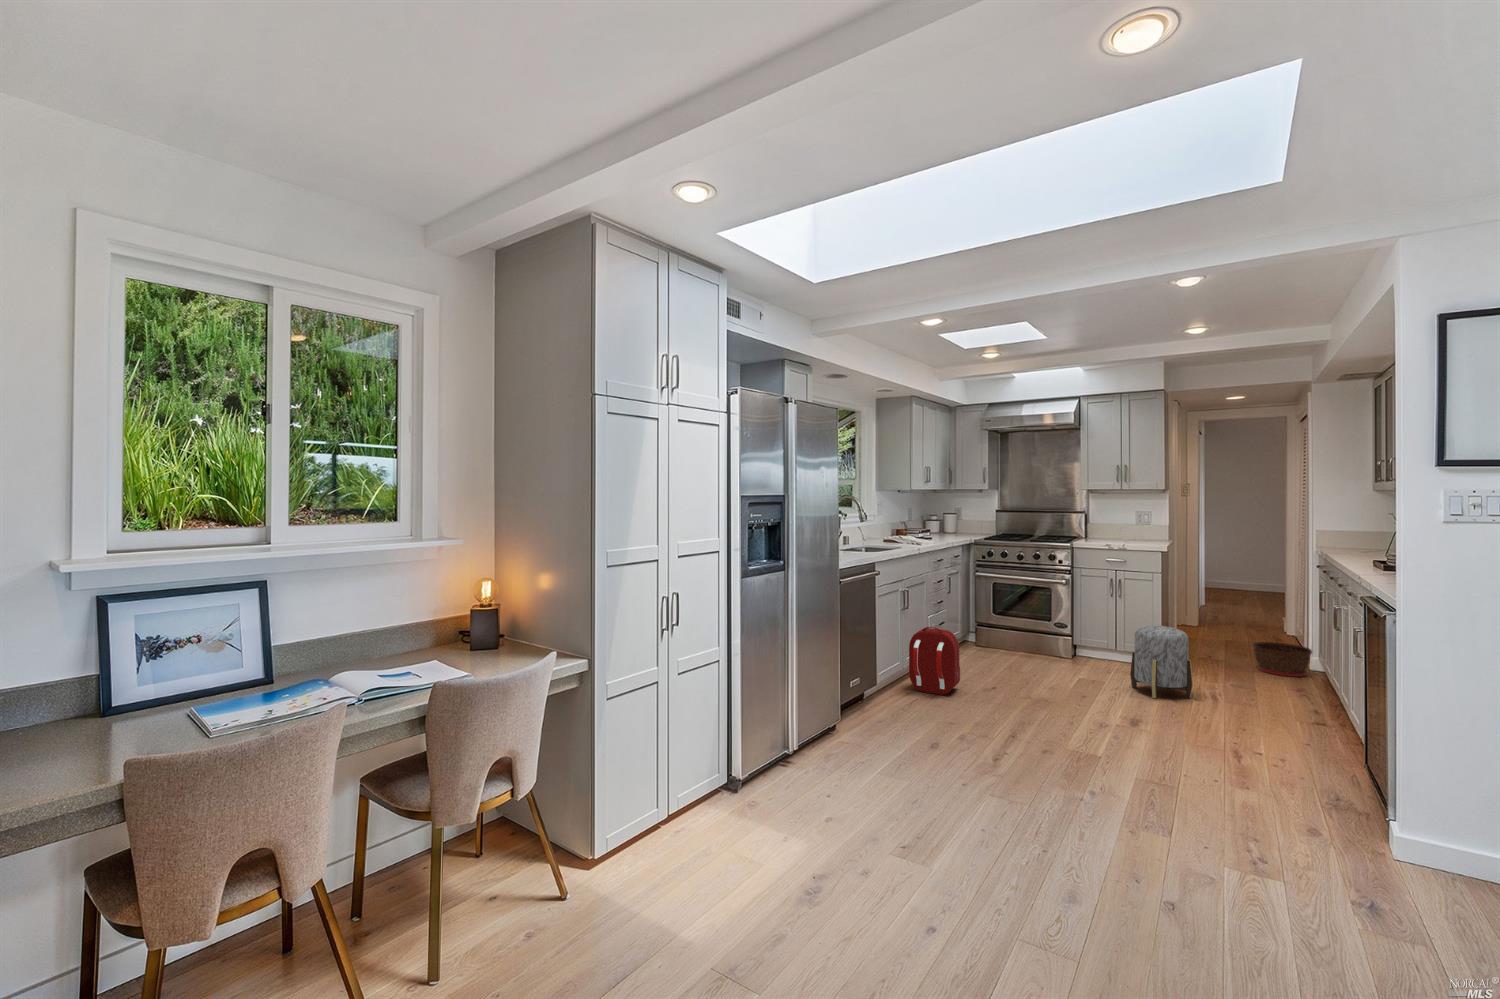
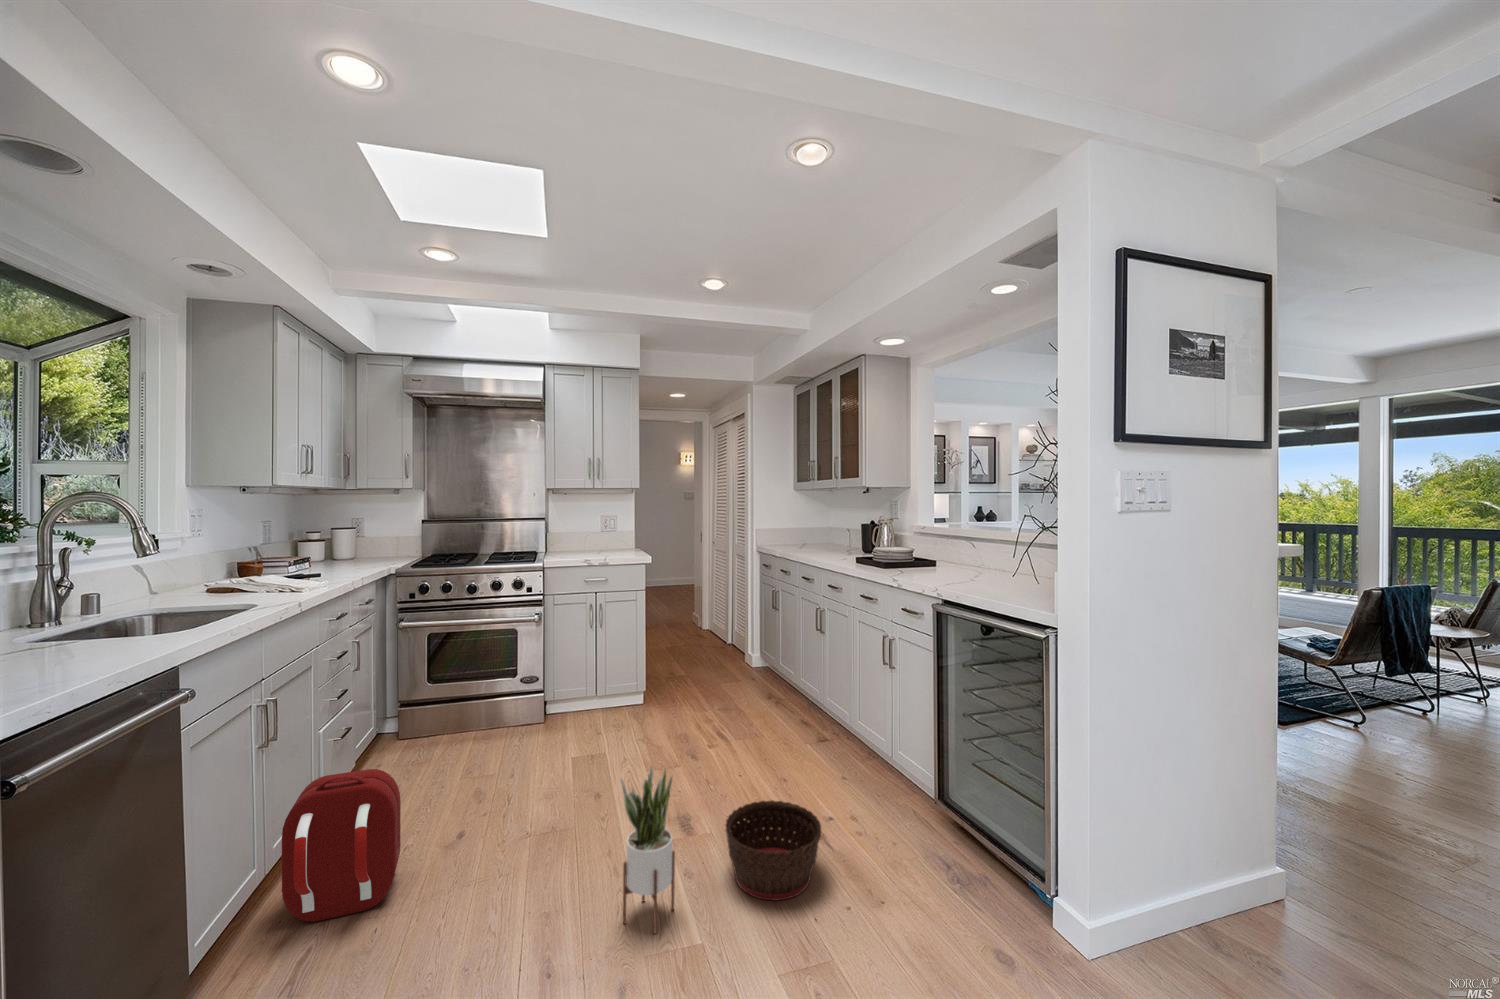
stool: present [1130,625,1193,699] -> none [640,667,711,769]
basket: present [1253,642,1312,677] -> present [726,800,821,900]
potted plant: none [1058,647,1098,741] -> present [621,766,675,933]

